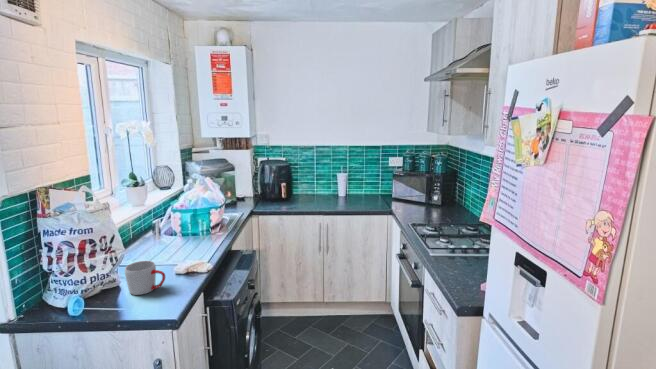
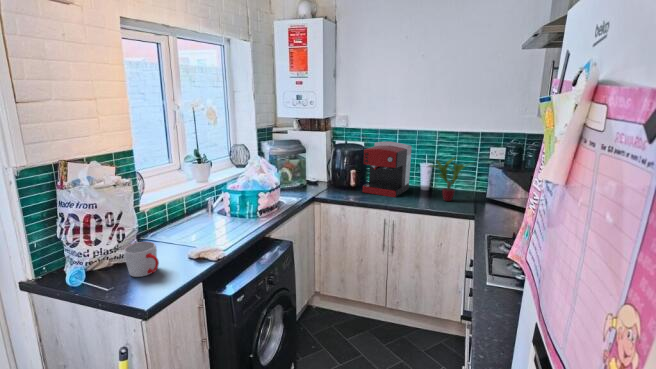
coffee maker: none [292,156,330,204] -> present [363,142,411,197]
potted plant: none [349,166,387,203] -> present [429,158,470,201]

